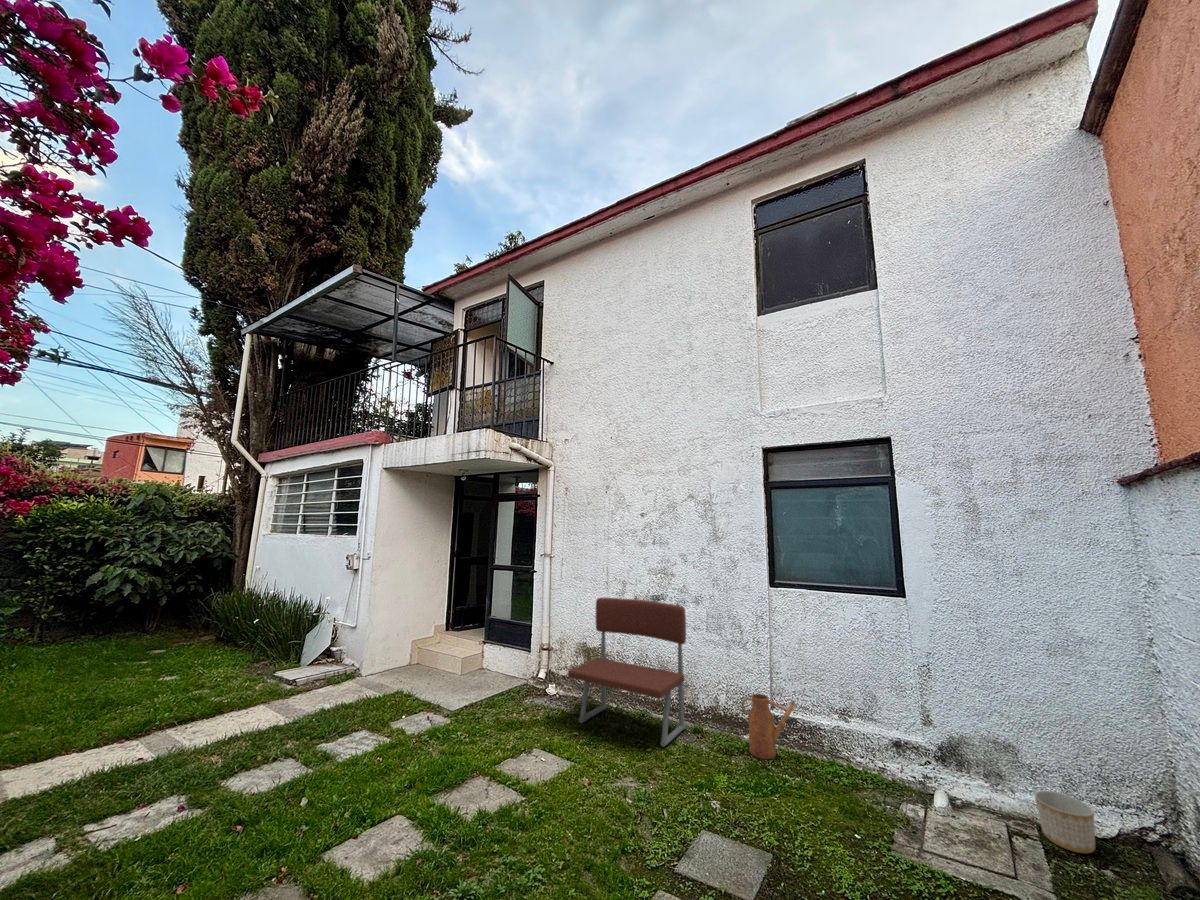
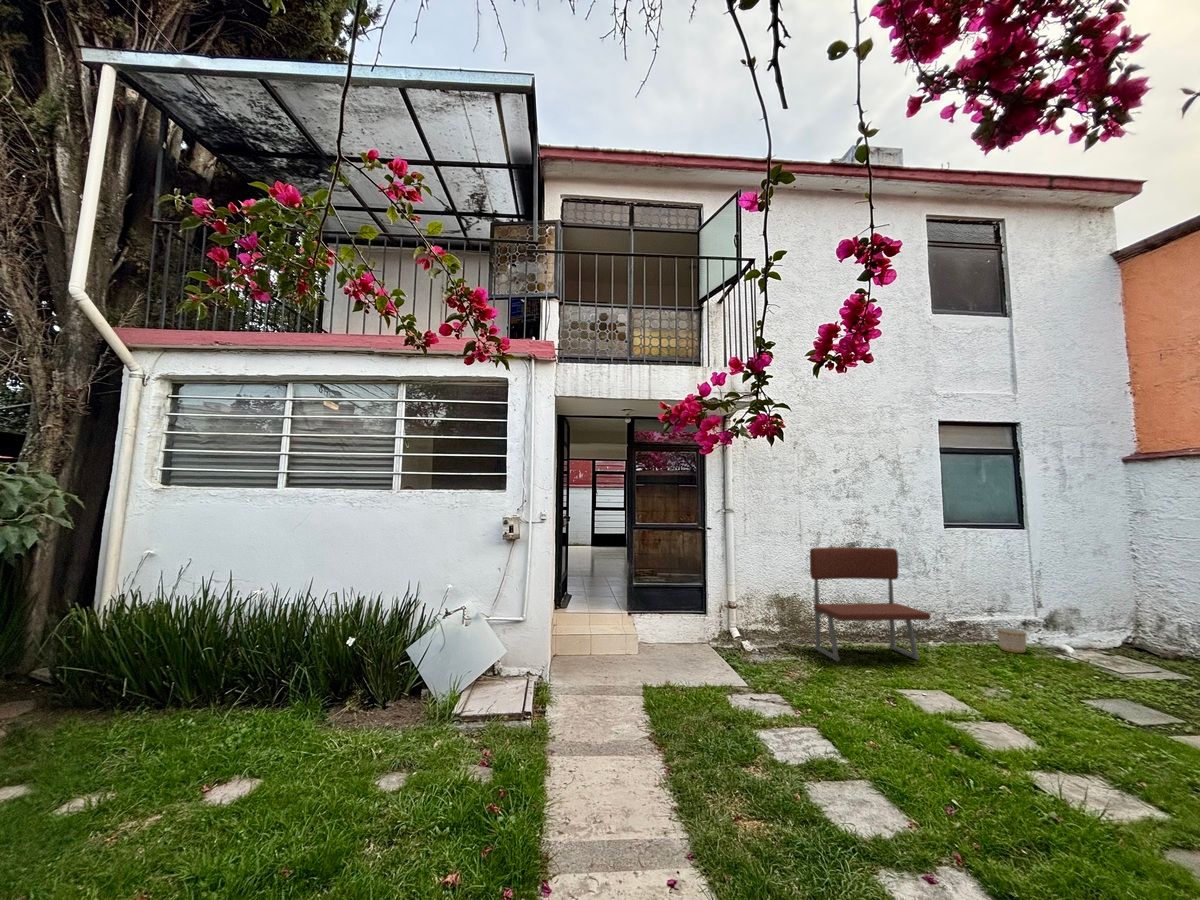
watering can: present [741,694,795,759] -> none [939,608,977,652]
planter: present [1035,791,1095,854] -> present [997,628,1026,653]

